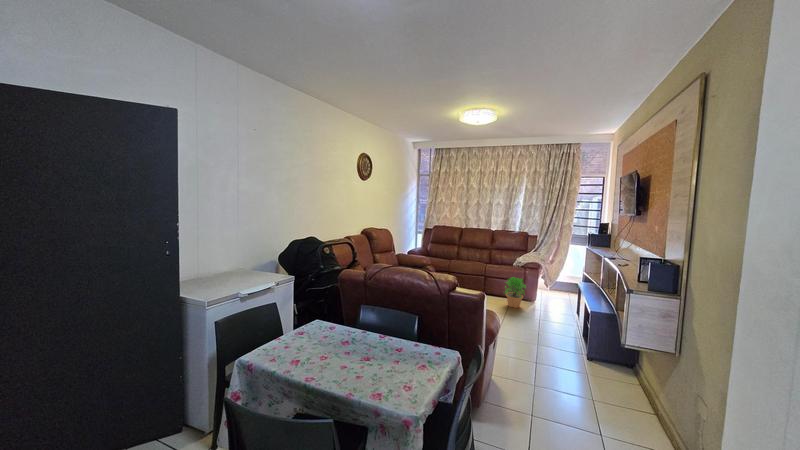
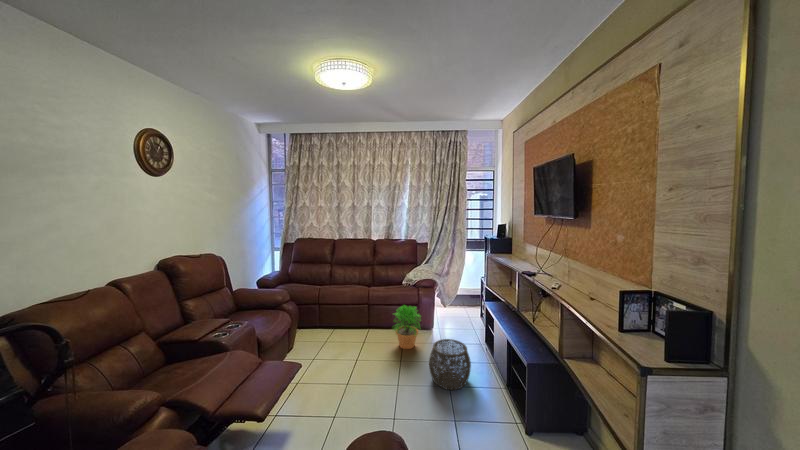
woven basket: none [529,300,560,332] -> present [429,339,471,390]

